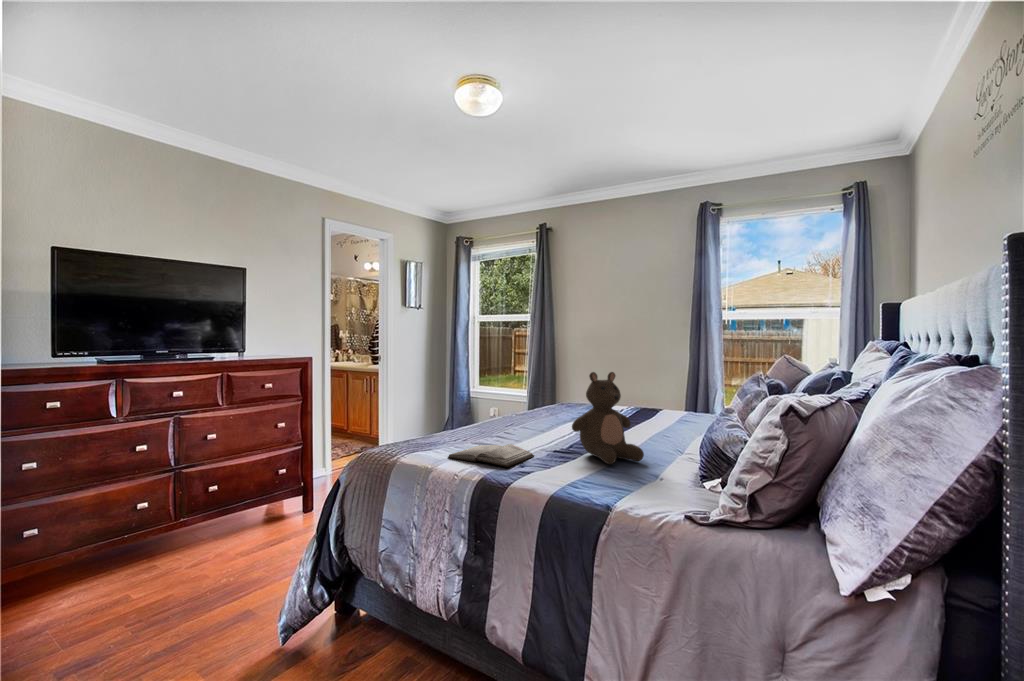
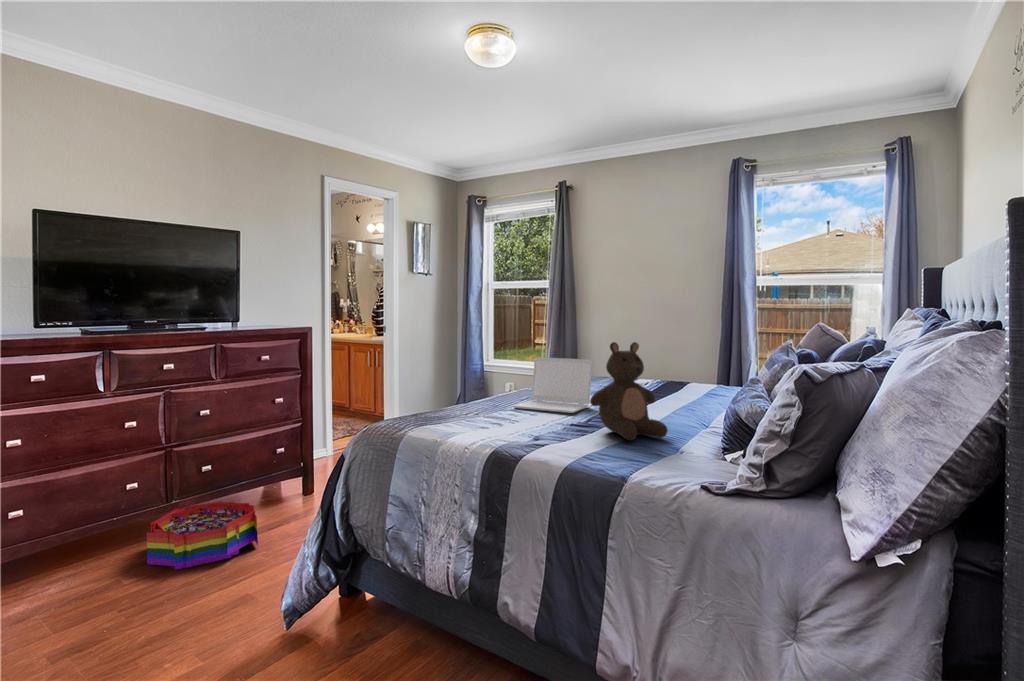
laptop: none [499,384,571,436] -> present [513,357,592,413]
diary: present [448,444,534,467] -> none [457,420,550,442]
storage bin: none [149,519,258,589] -> present [147,502,258,570]

